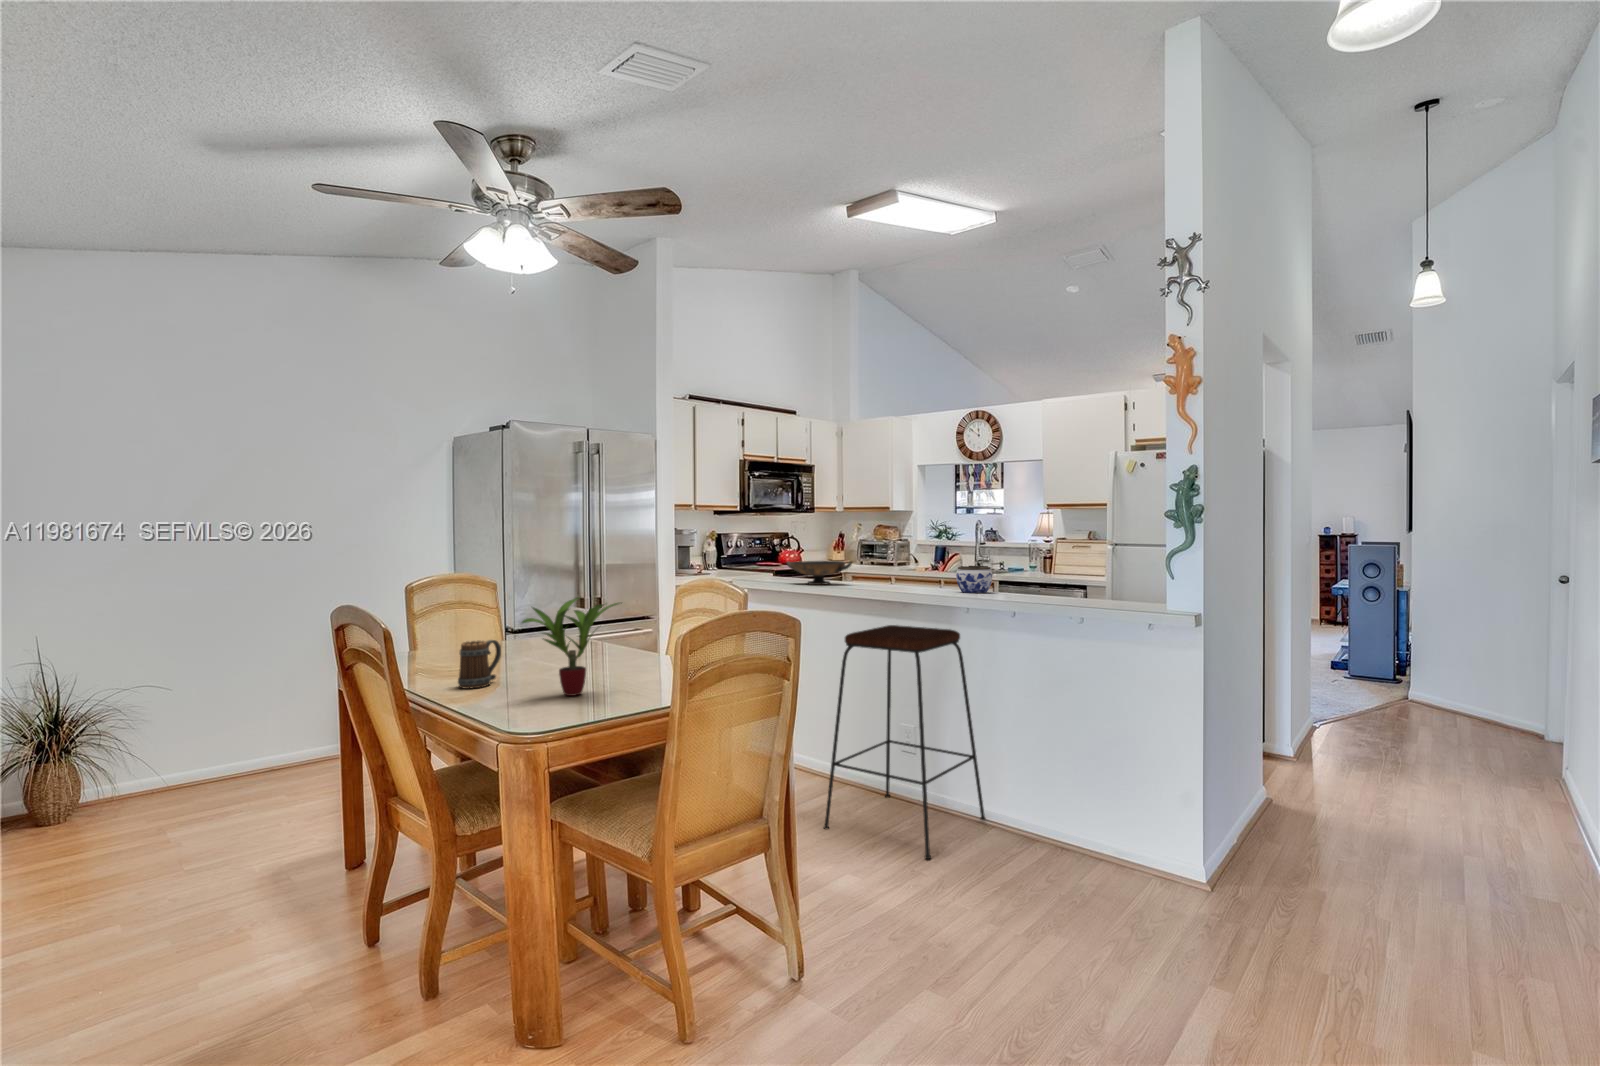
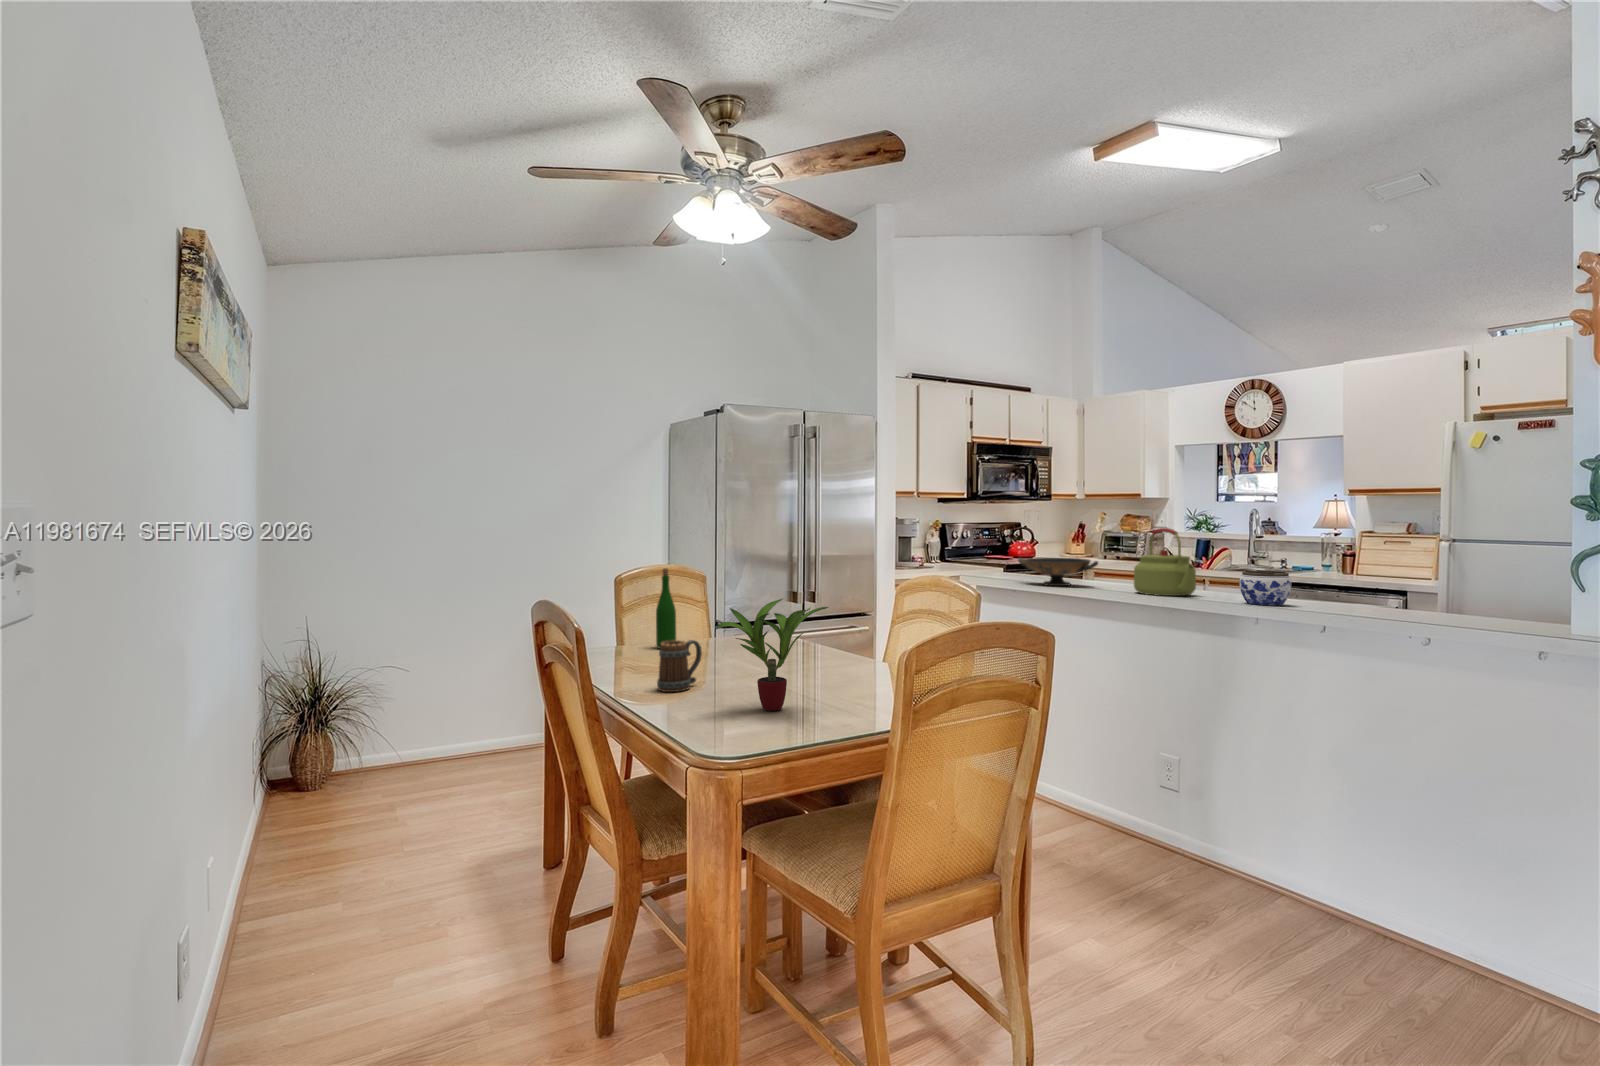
kettle: none [879,533,926,589] -> present [1134,528,1196,596]
wine bottle: none [447,577,468,655] -> present [656,568,676,649]
bar stool: present [824,625,986,859] -> none [1060,639,1276,936]

